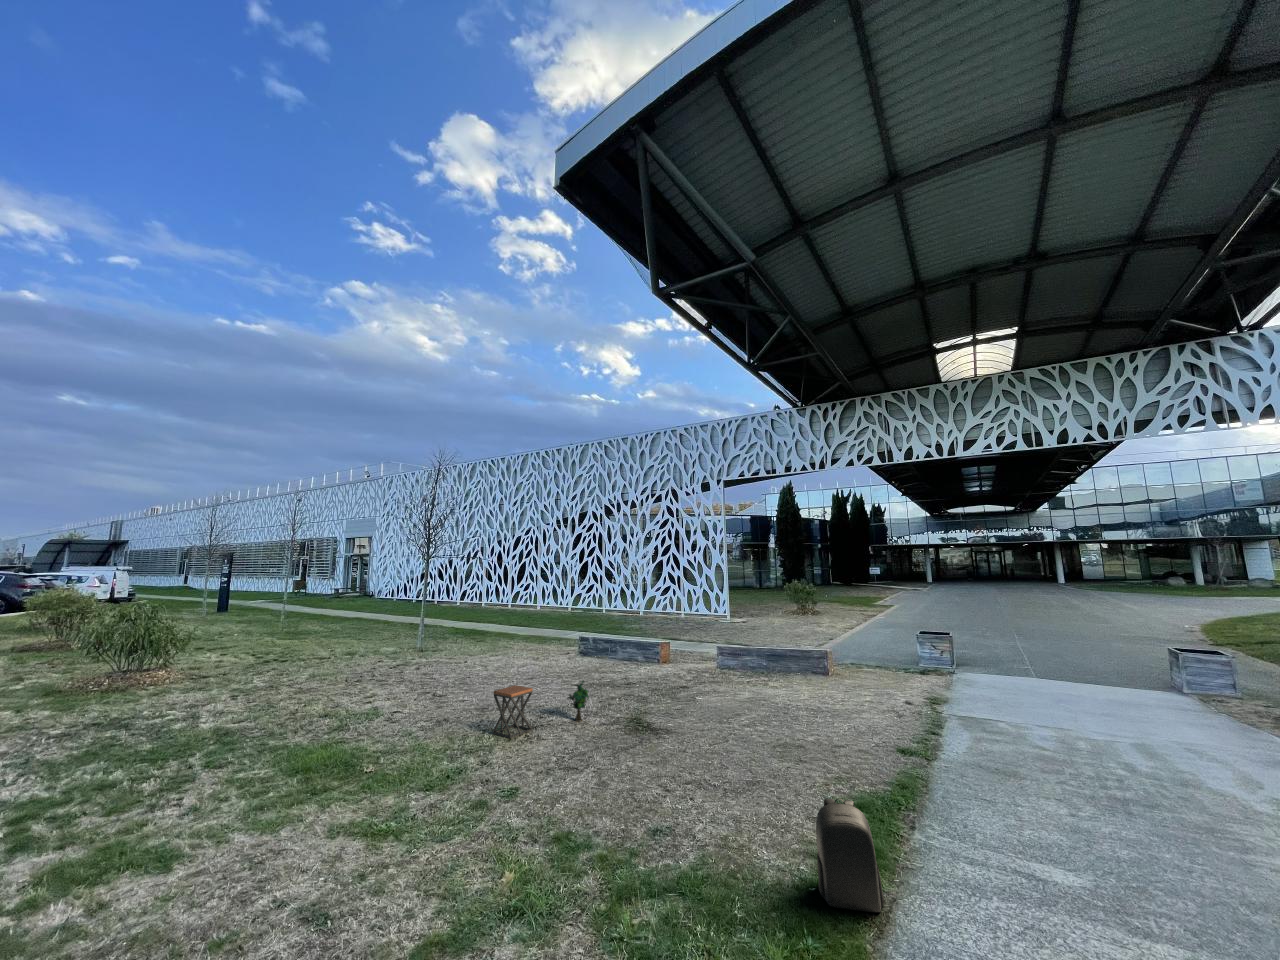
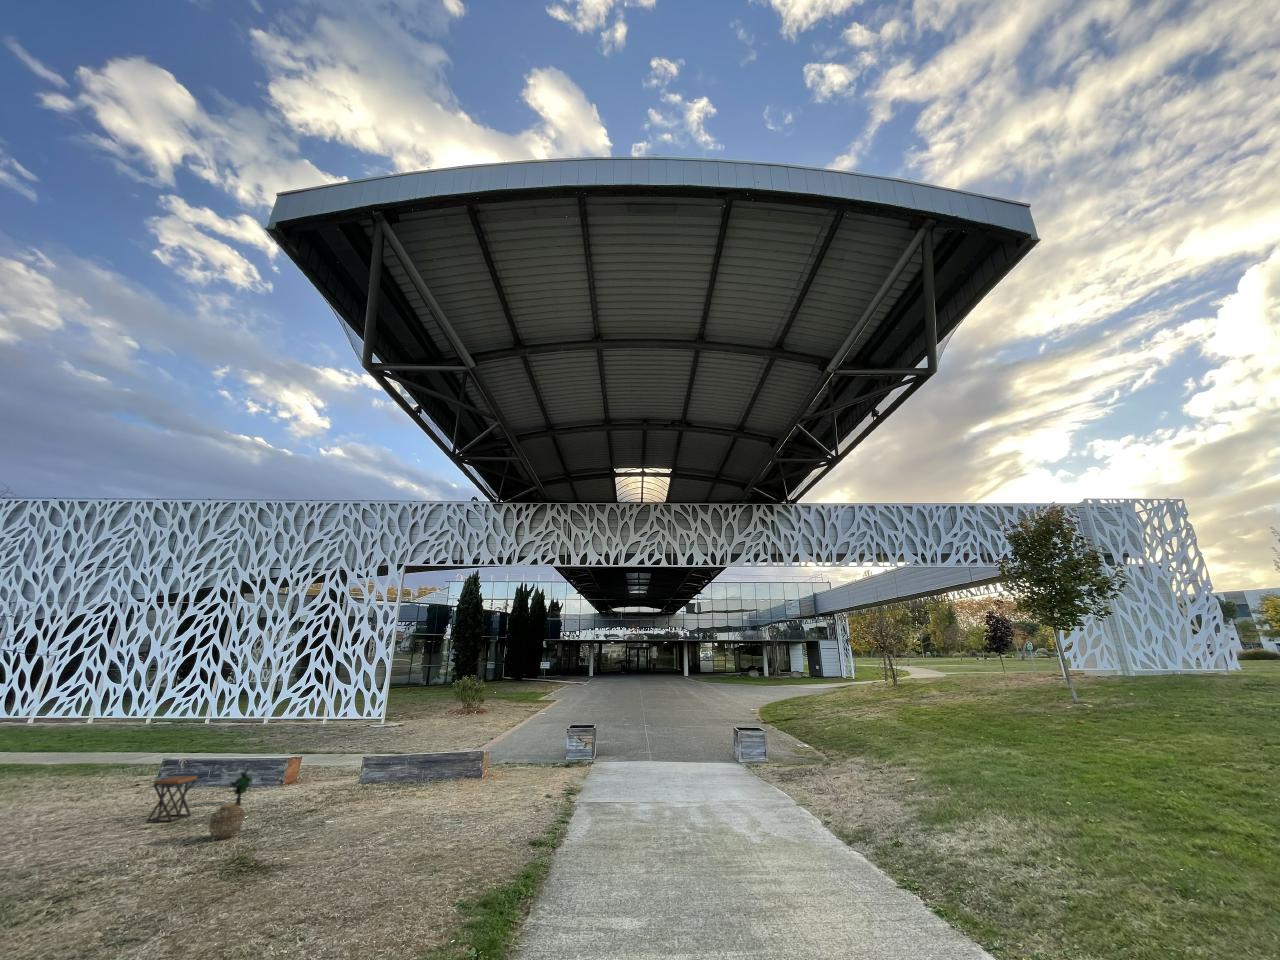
woven basket: none [519,744,556,793] -> present [209,804,244,840]
backpack: present [816,798,884,912] -> none [429,788,460,839]

